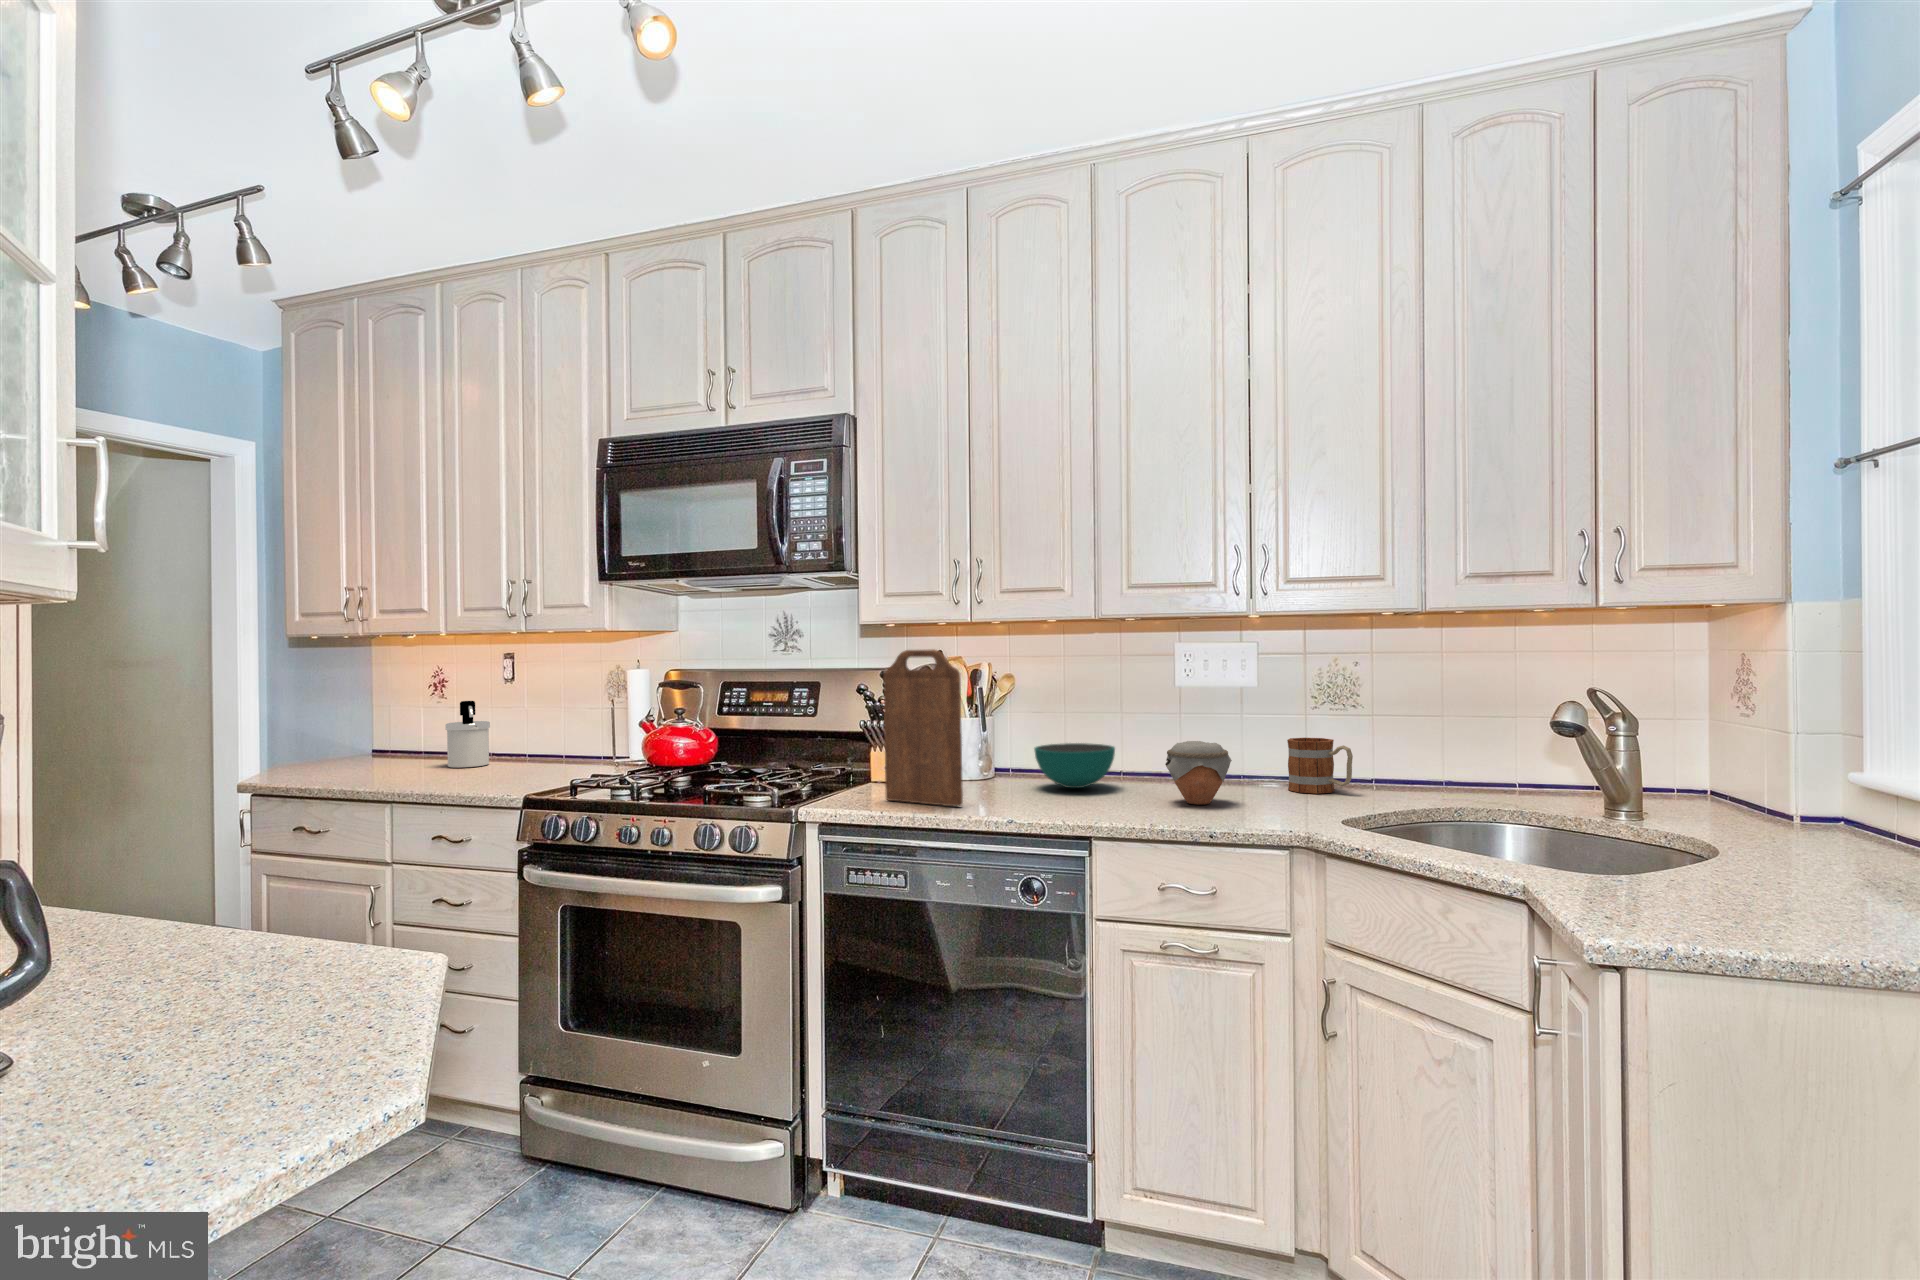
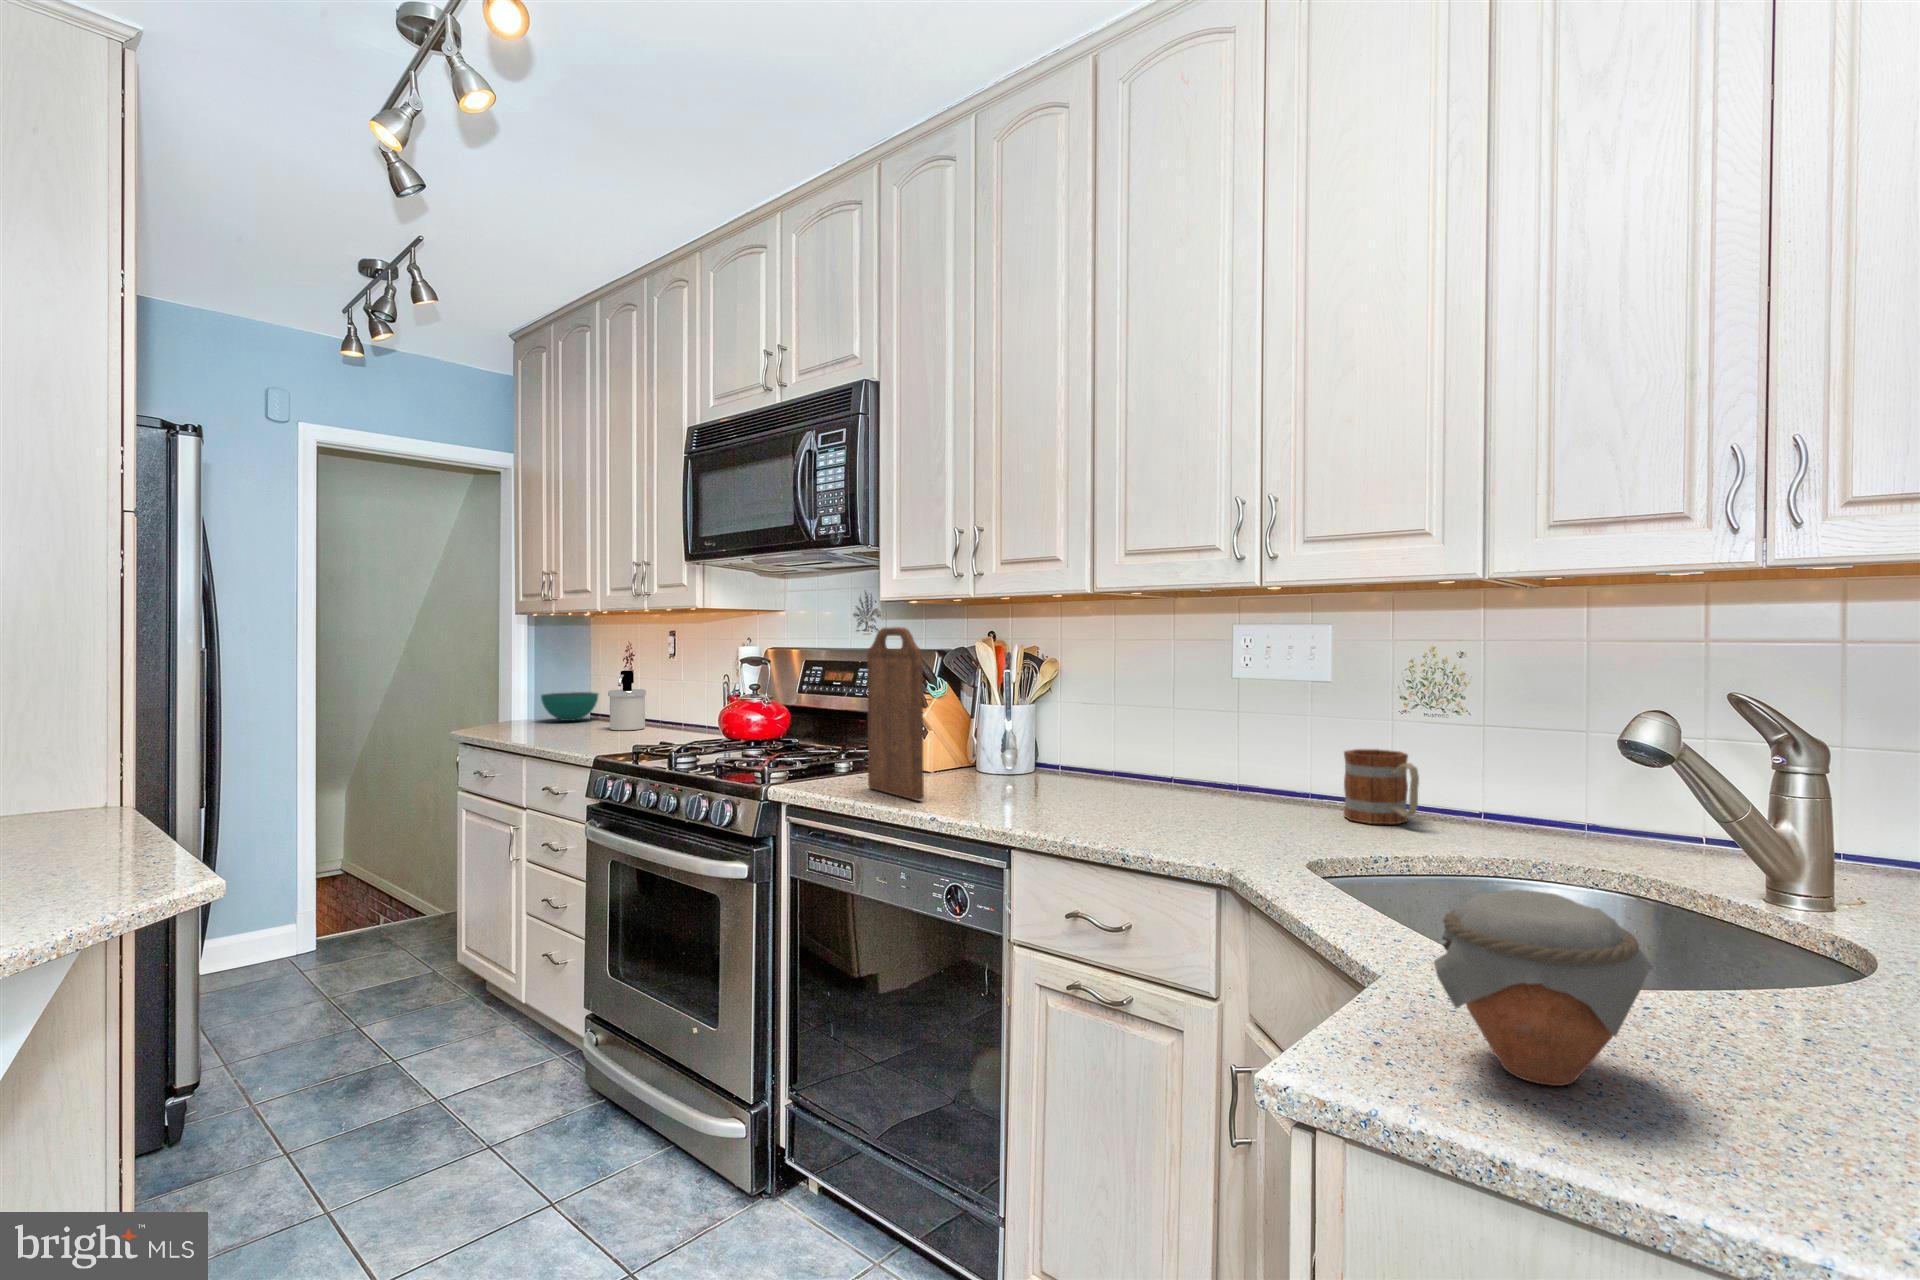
jar: present [1165,741,1232,805] -> present [1434,889,1652,1086]
bowl: present [1034,743,1115,788] -> present [541,692,598,721]

